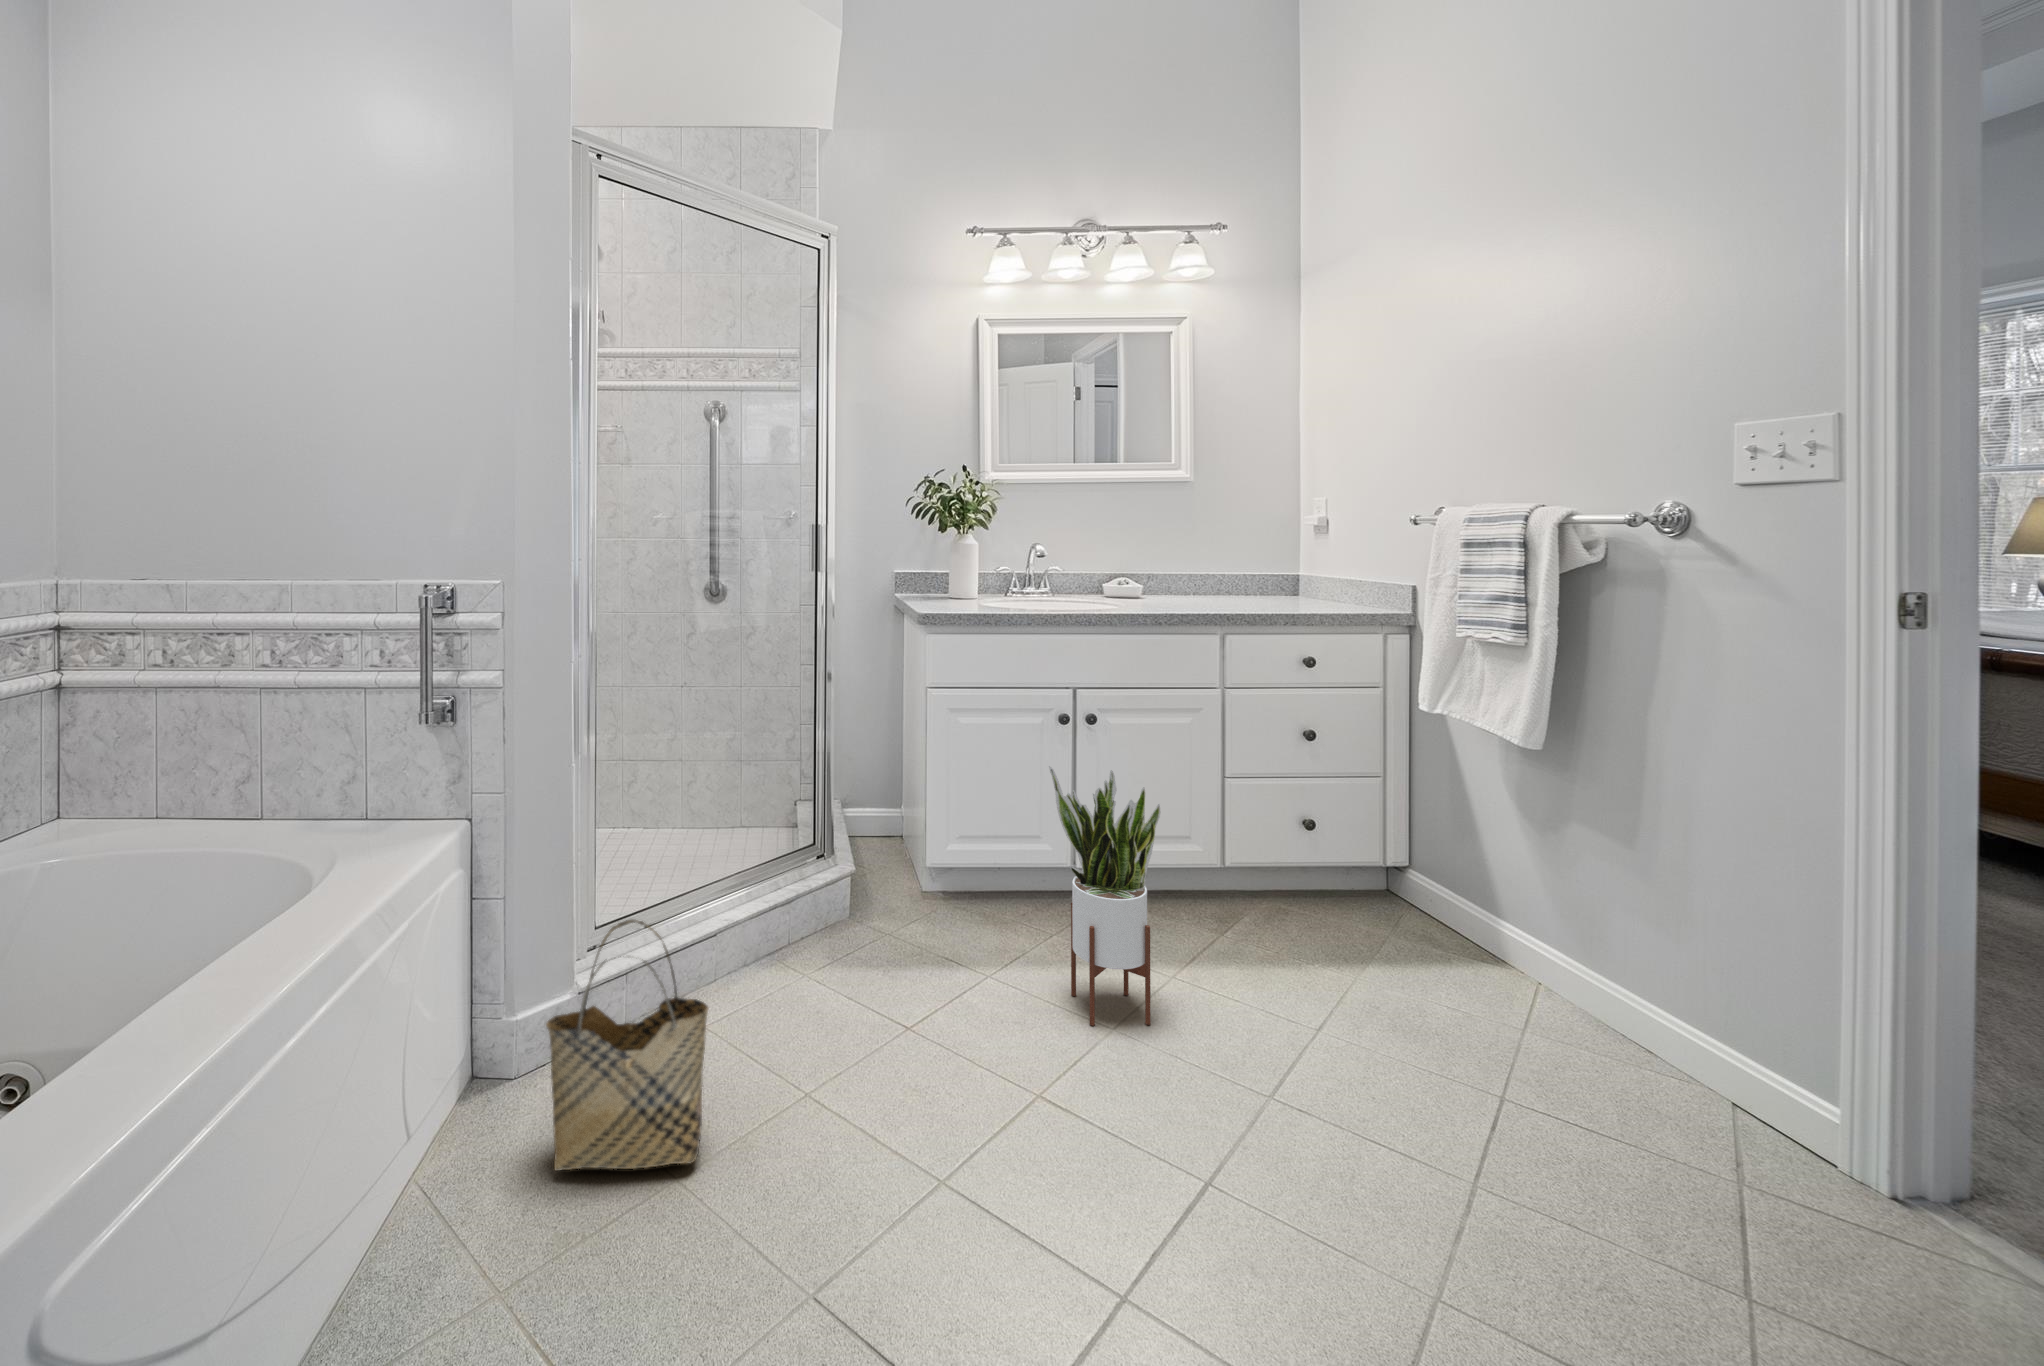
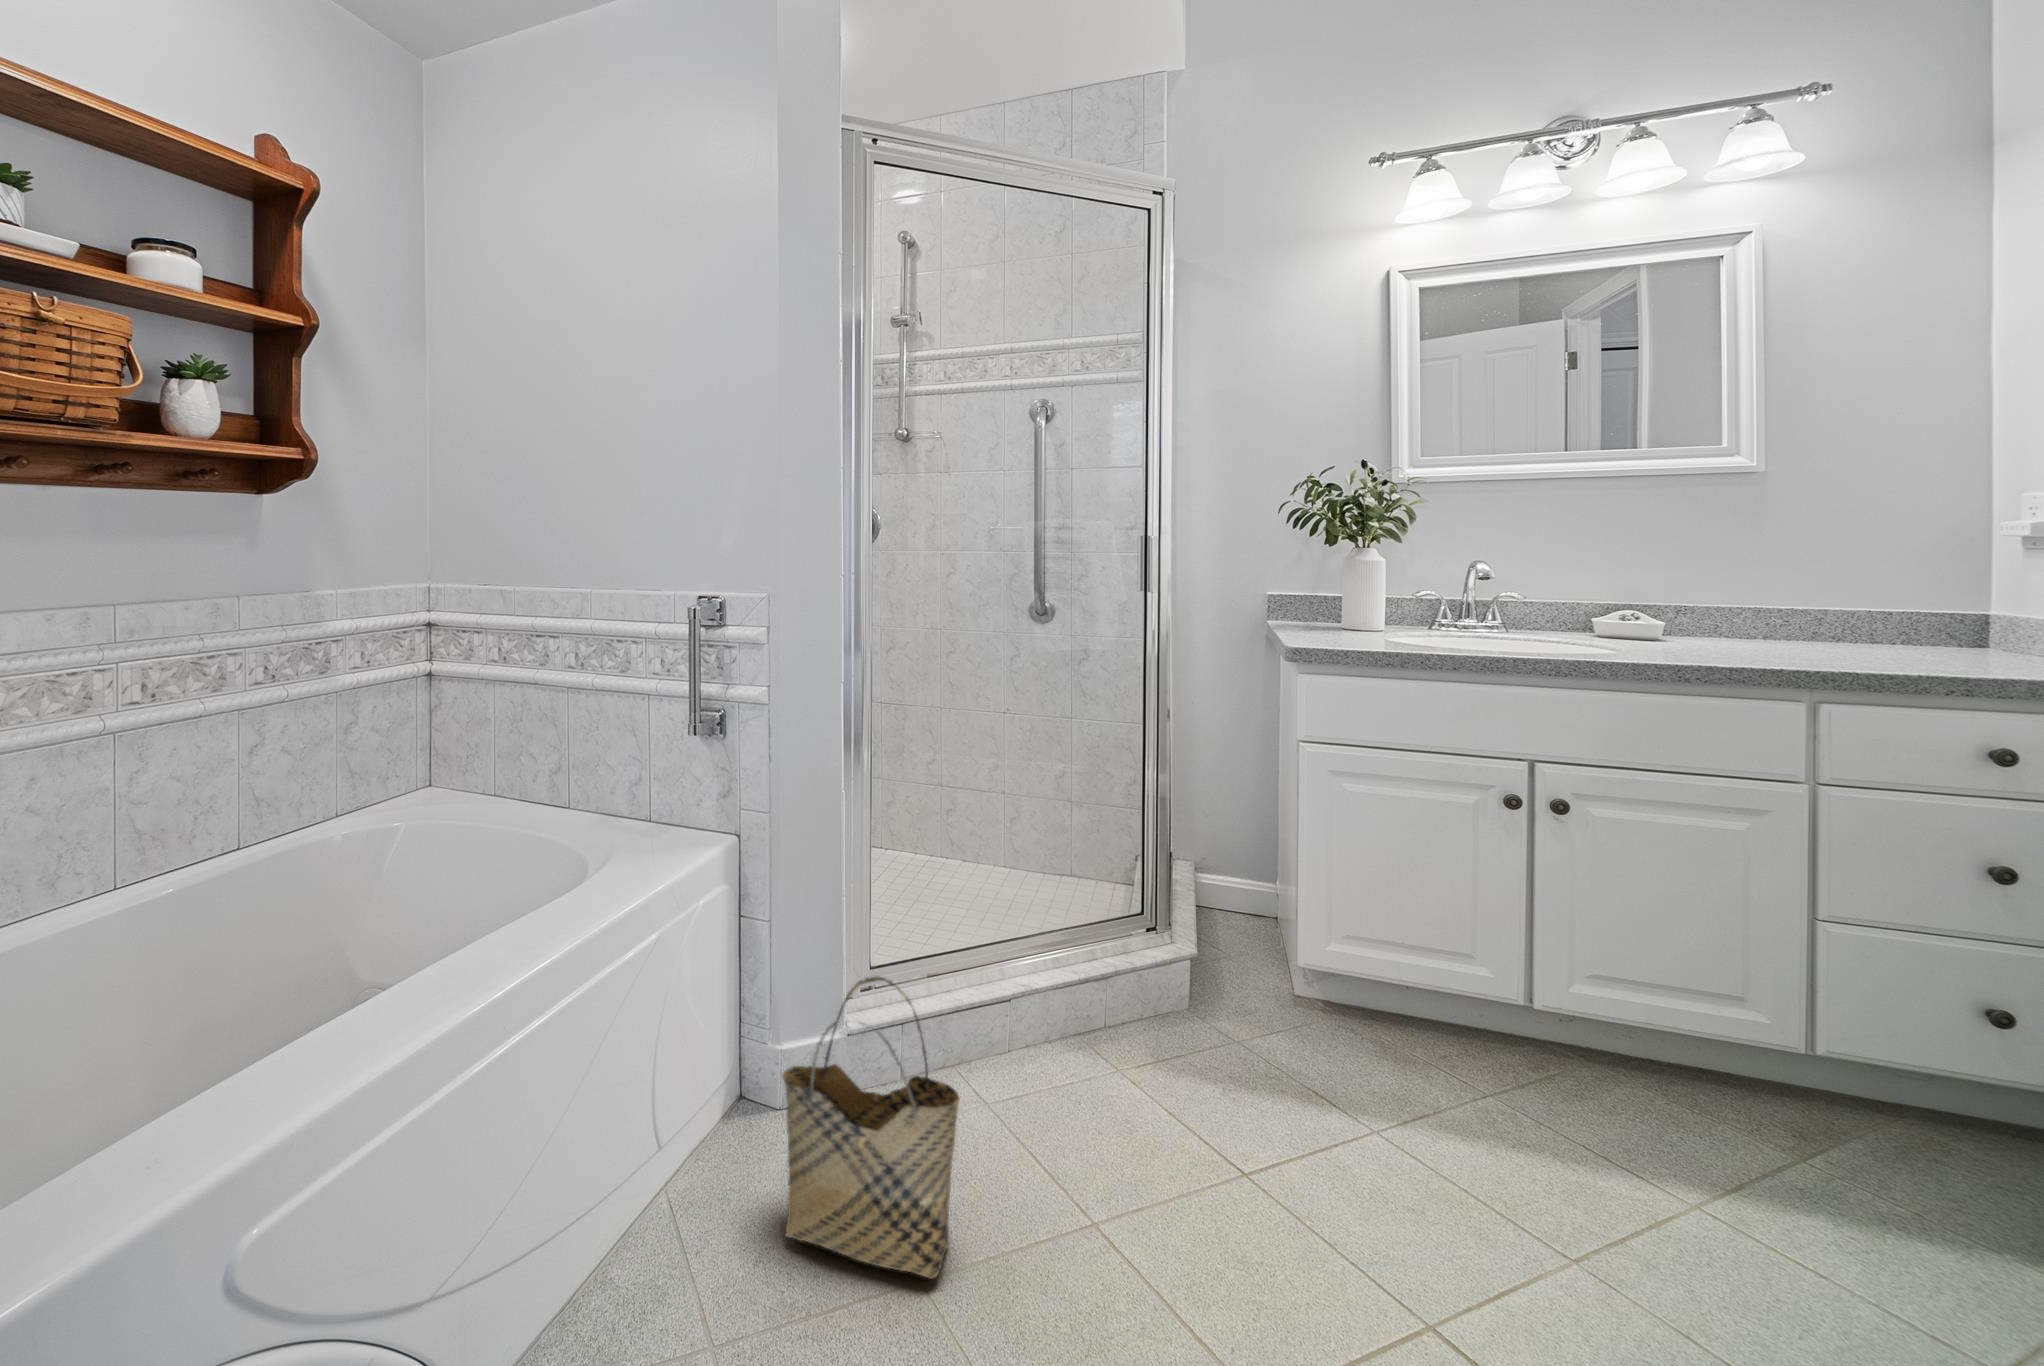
potted plant: present [1049,766,1161,1026] -> none [1468,871,1668,1282]

